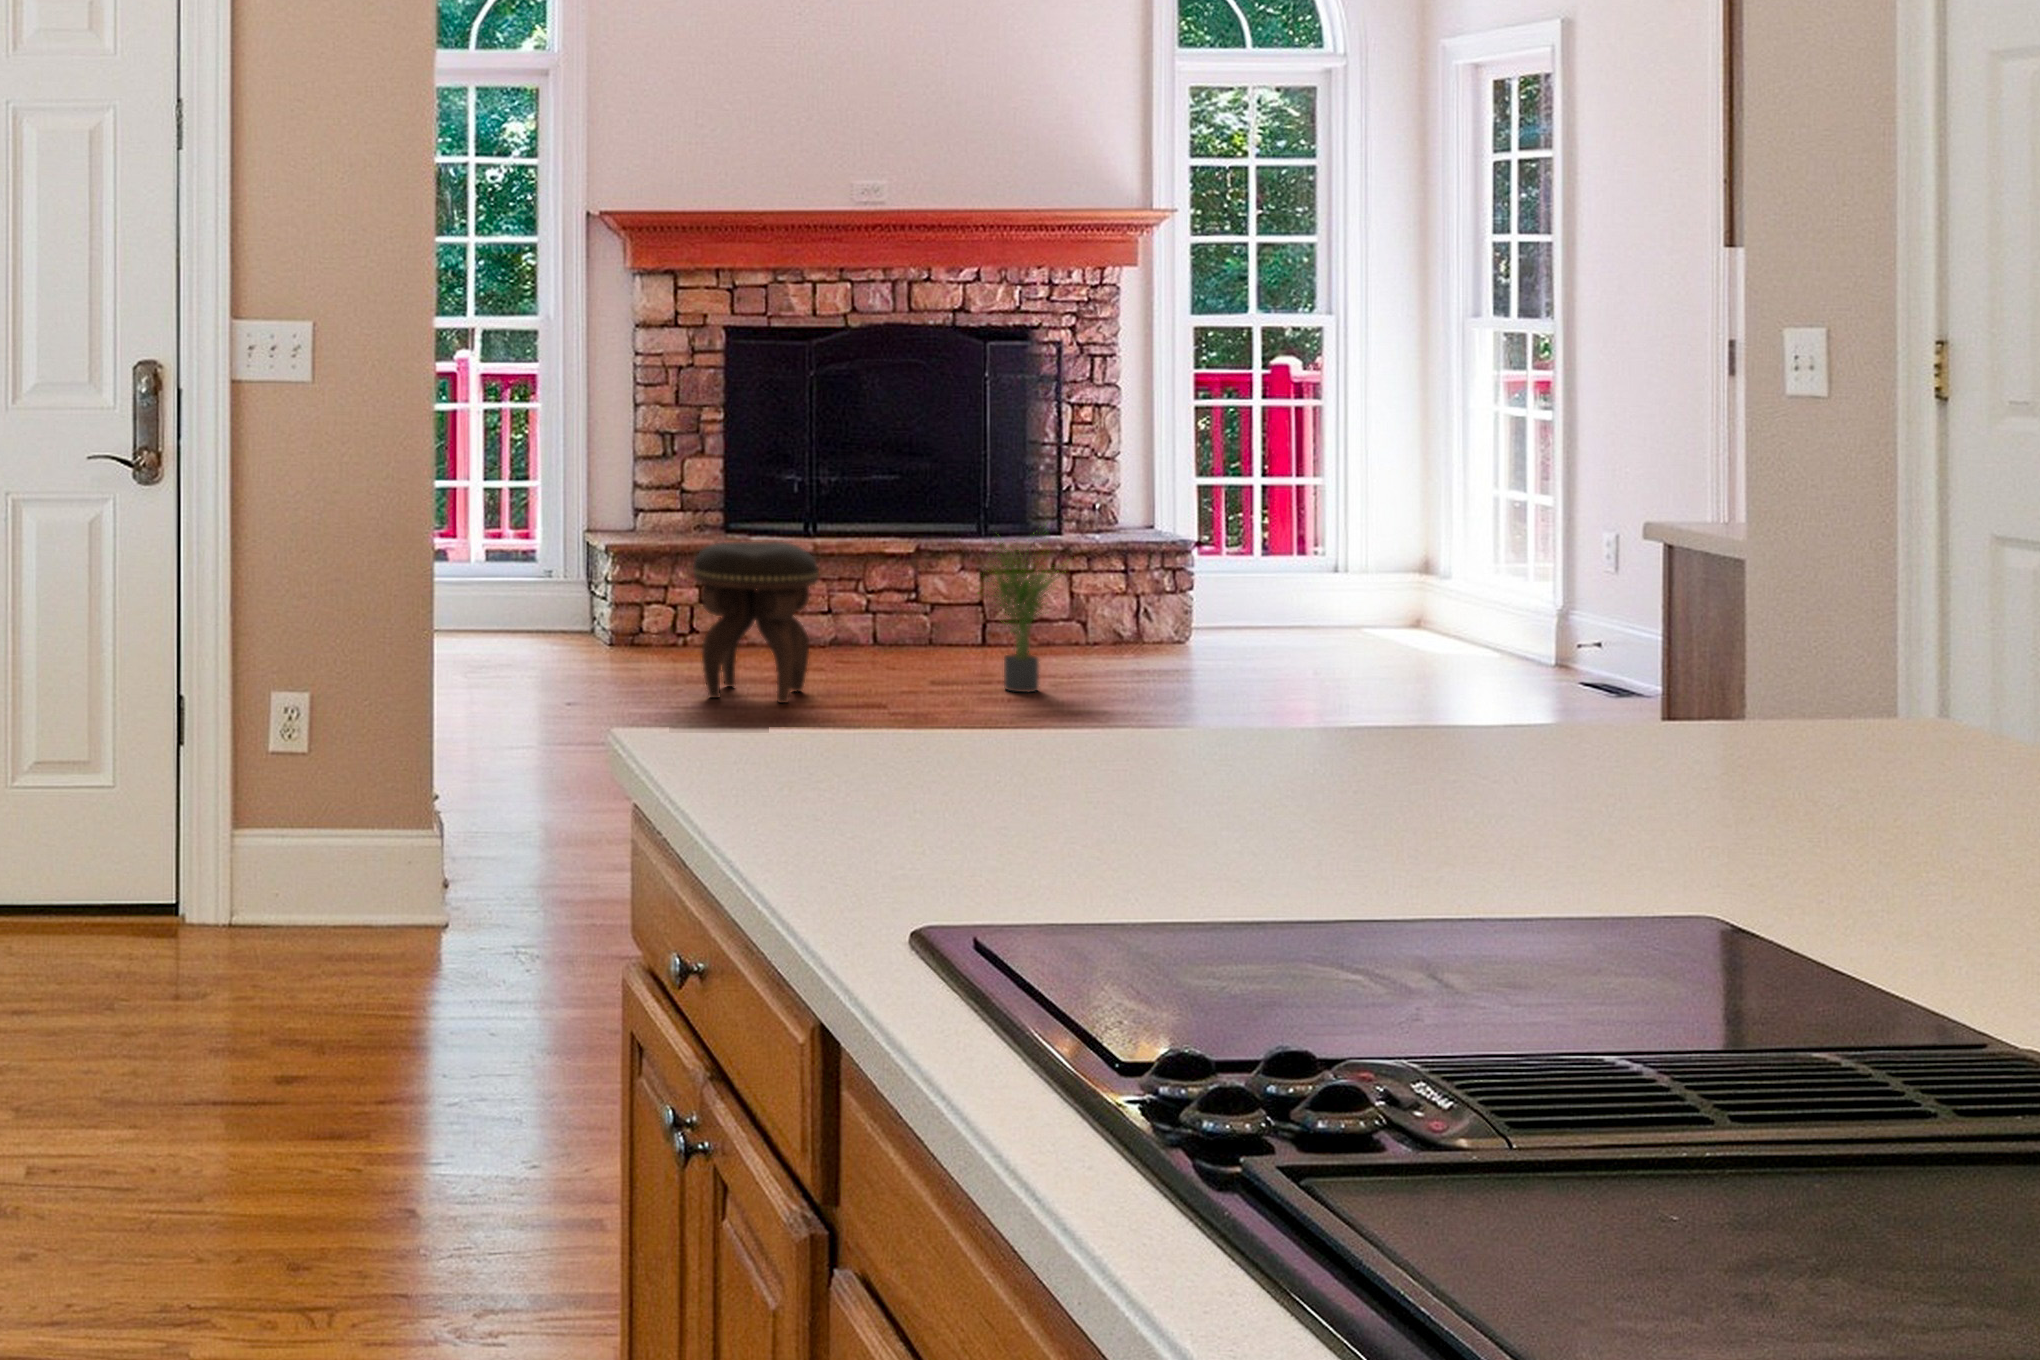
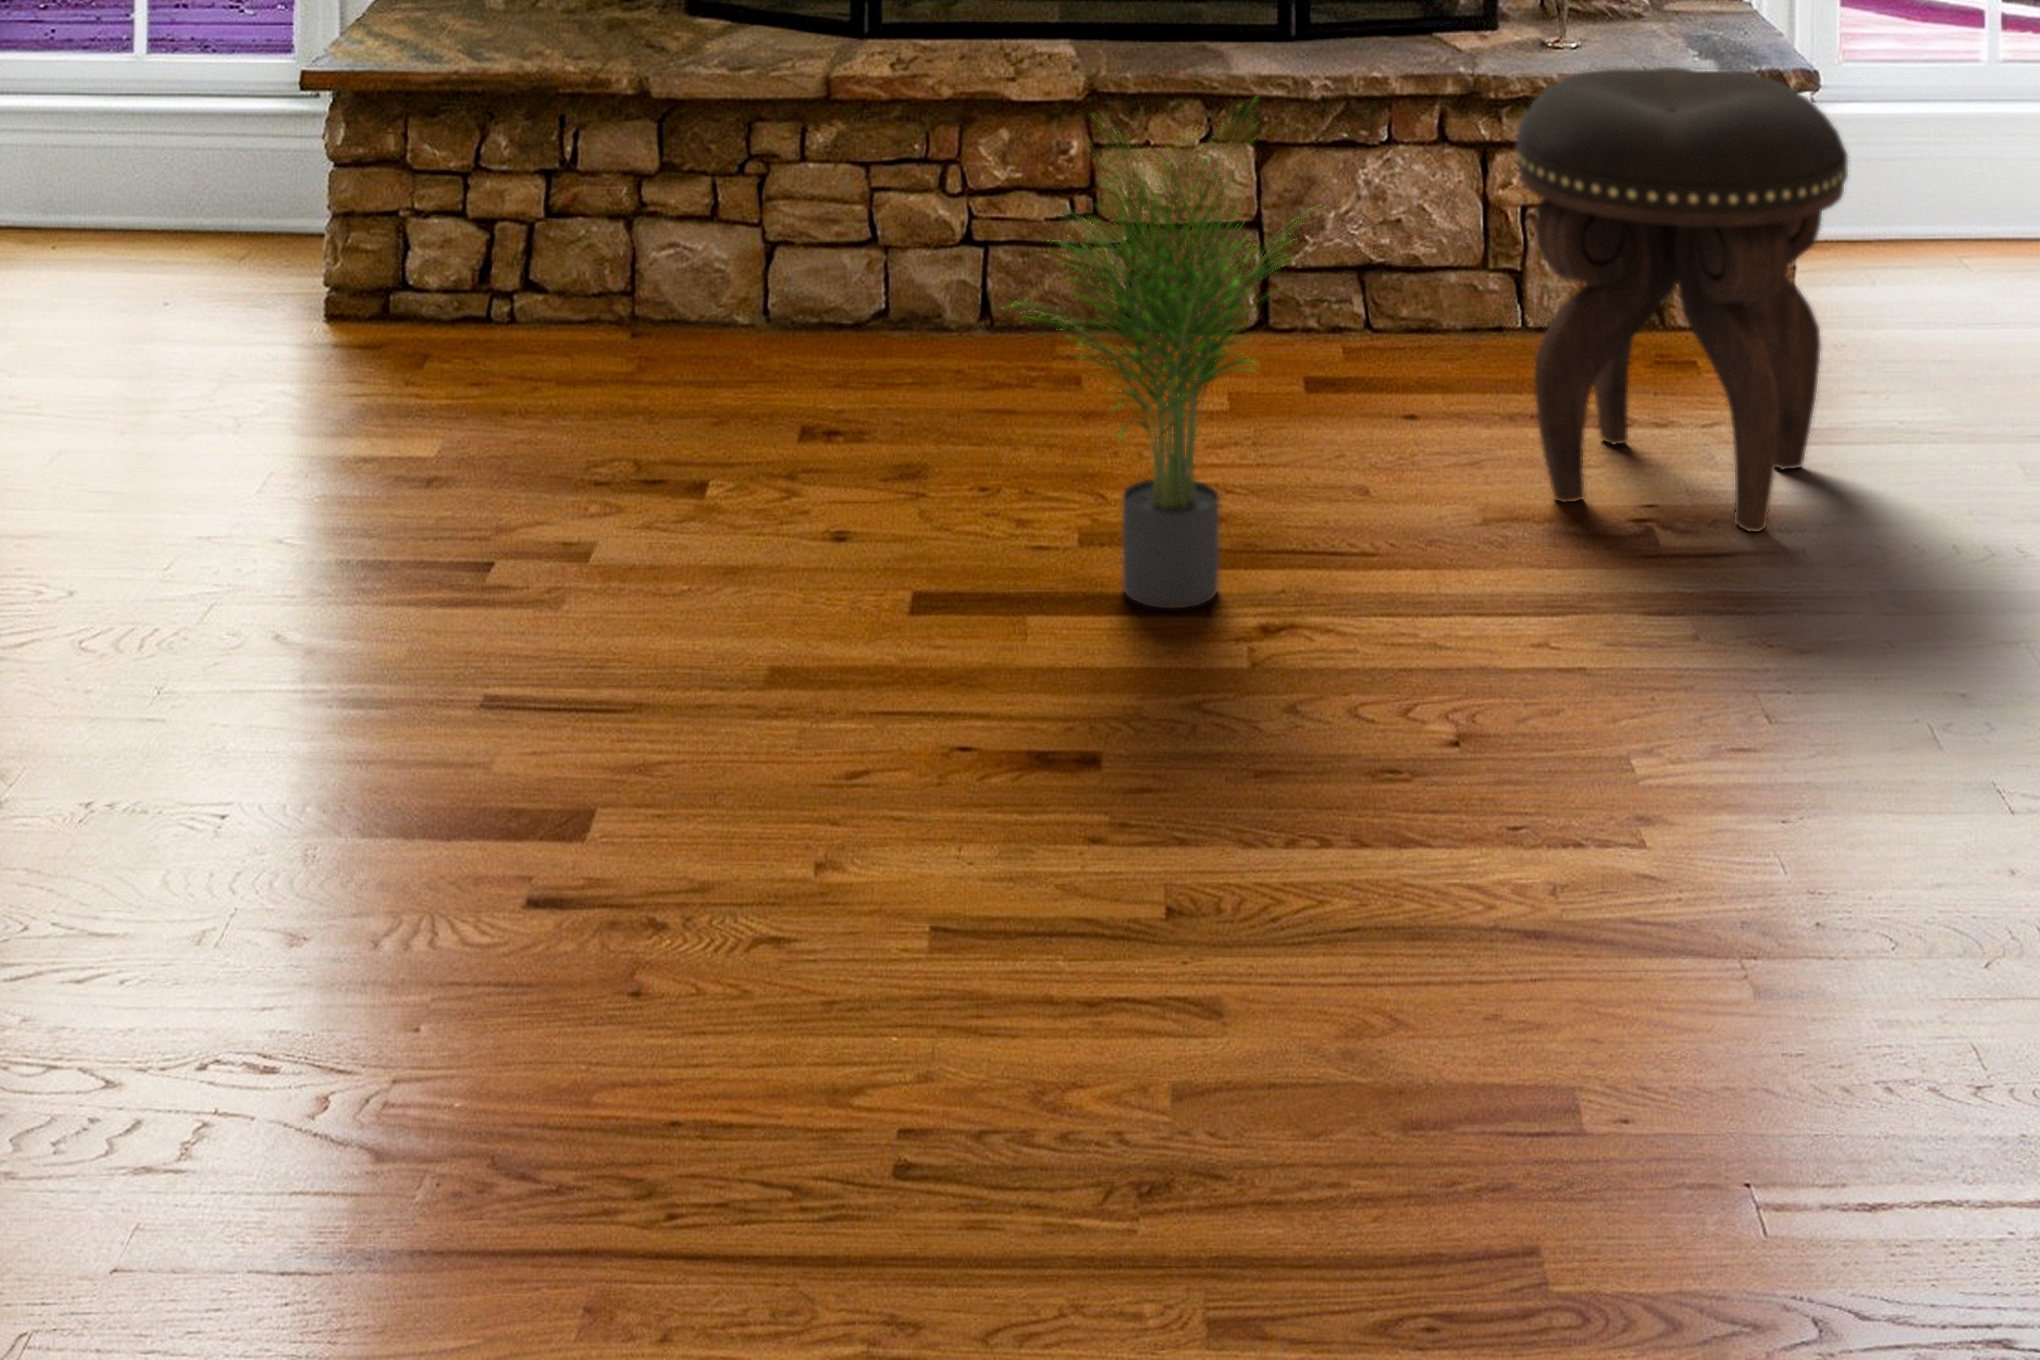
footstool: present [693,542,819,703] -> present [1516,67,1848,532]

